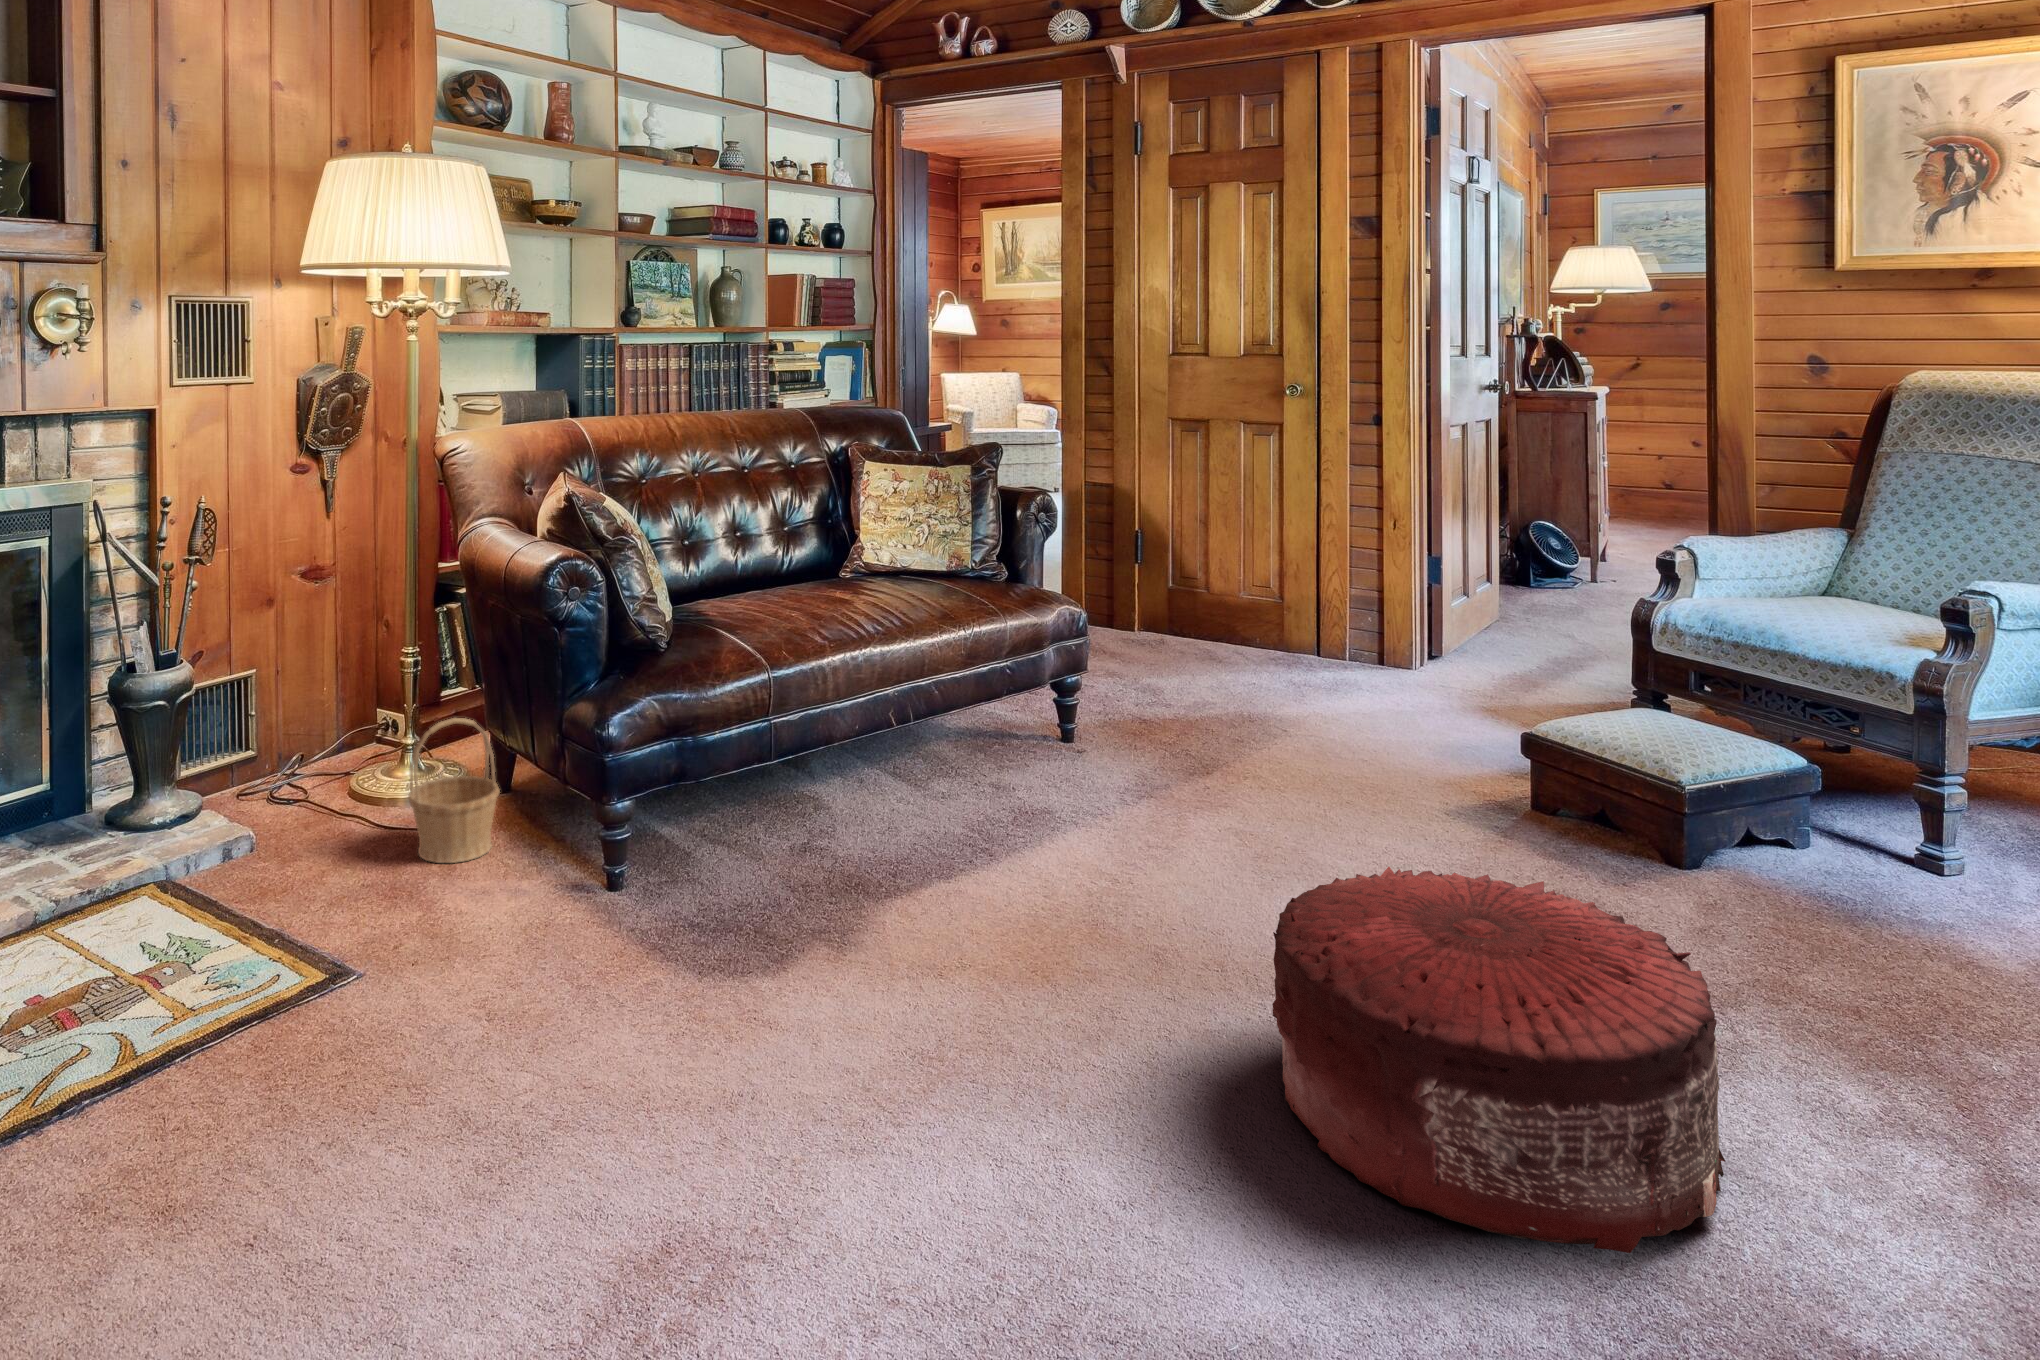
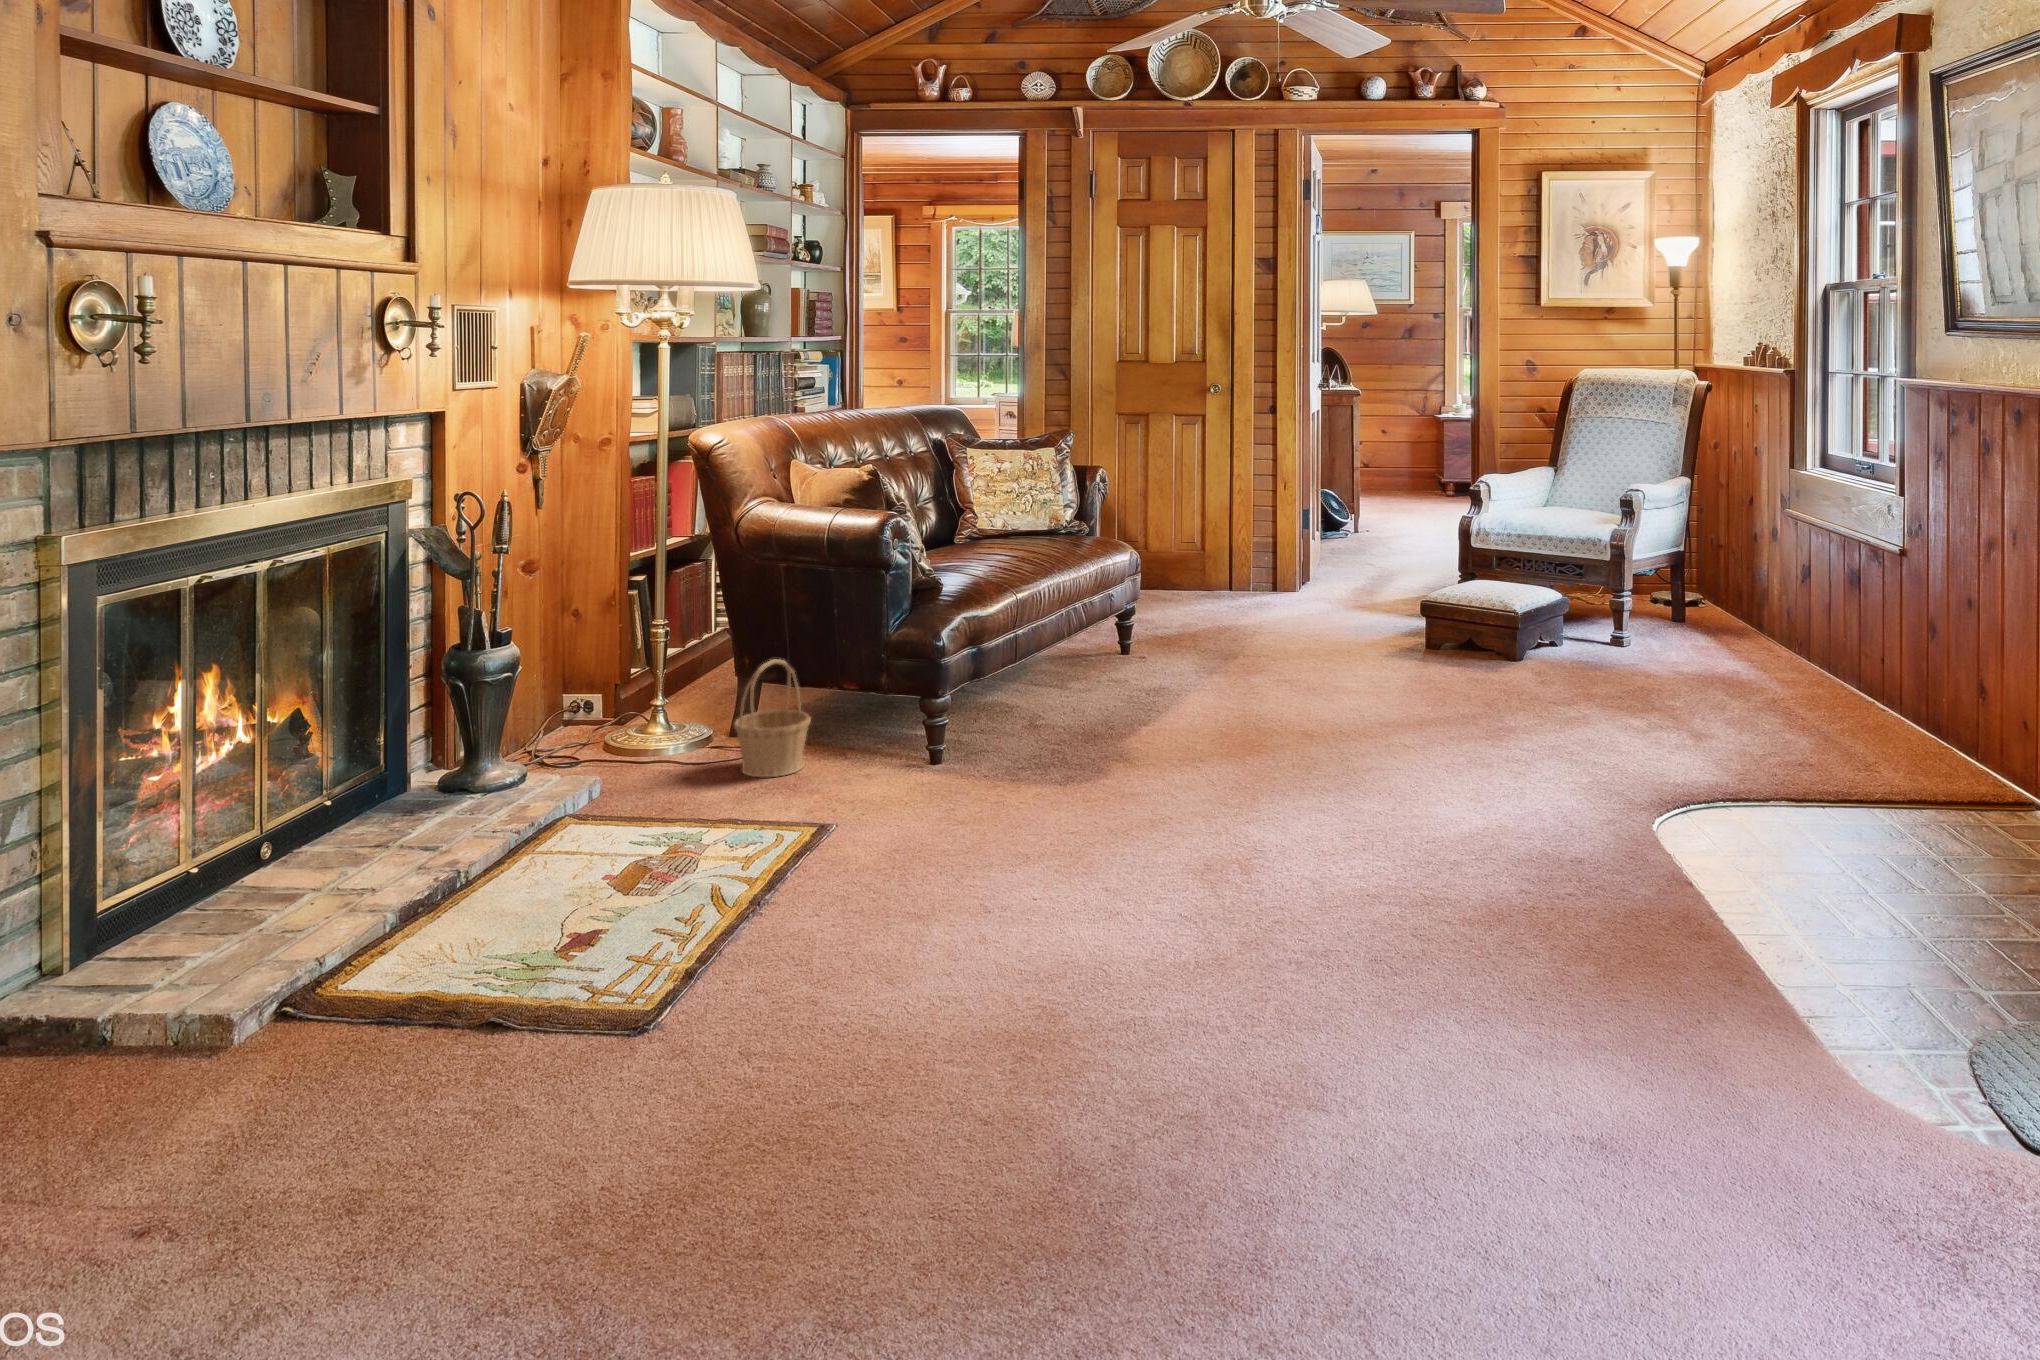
pouf: present [1272,867,1726,1253] -> none [1418,647,1631,799]

